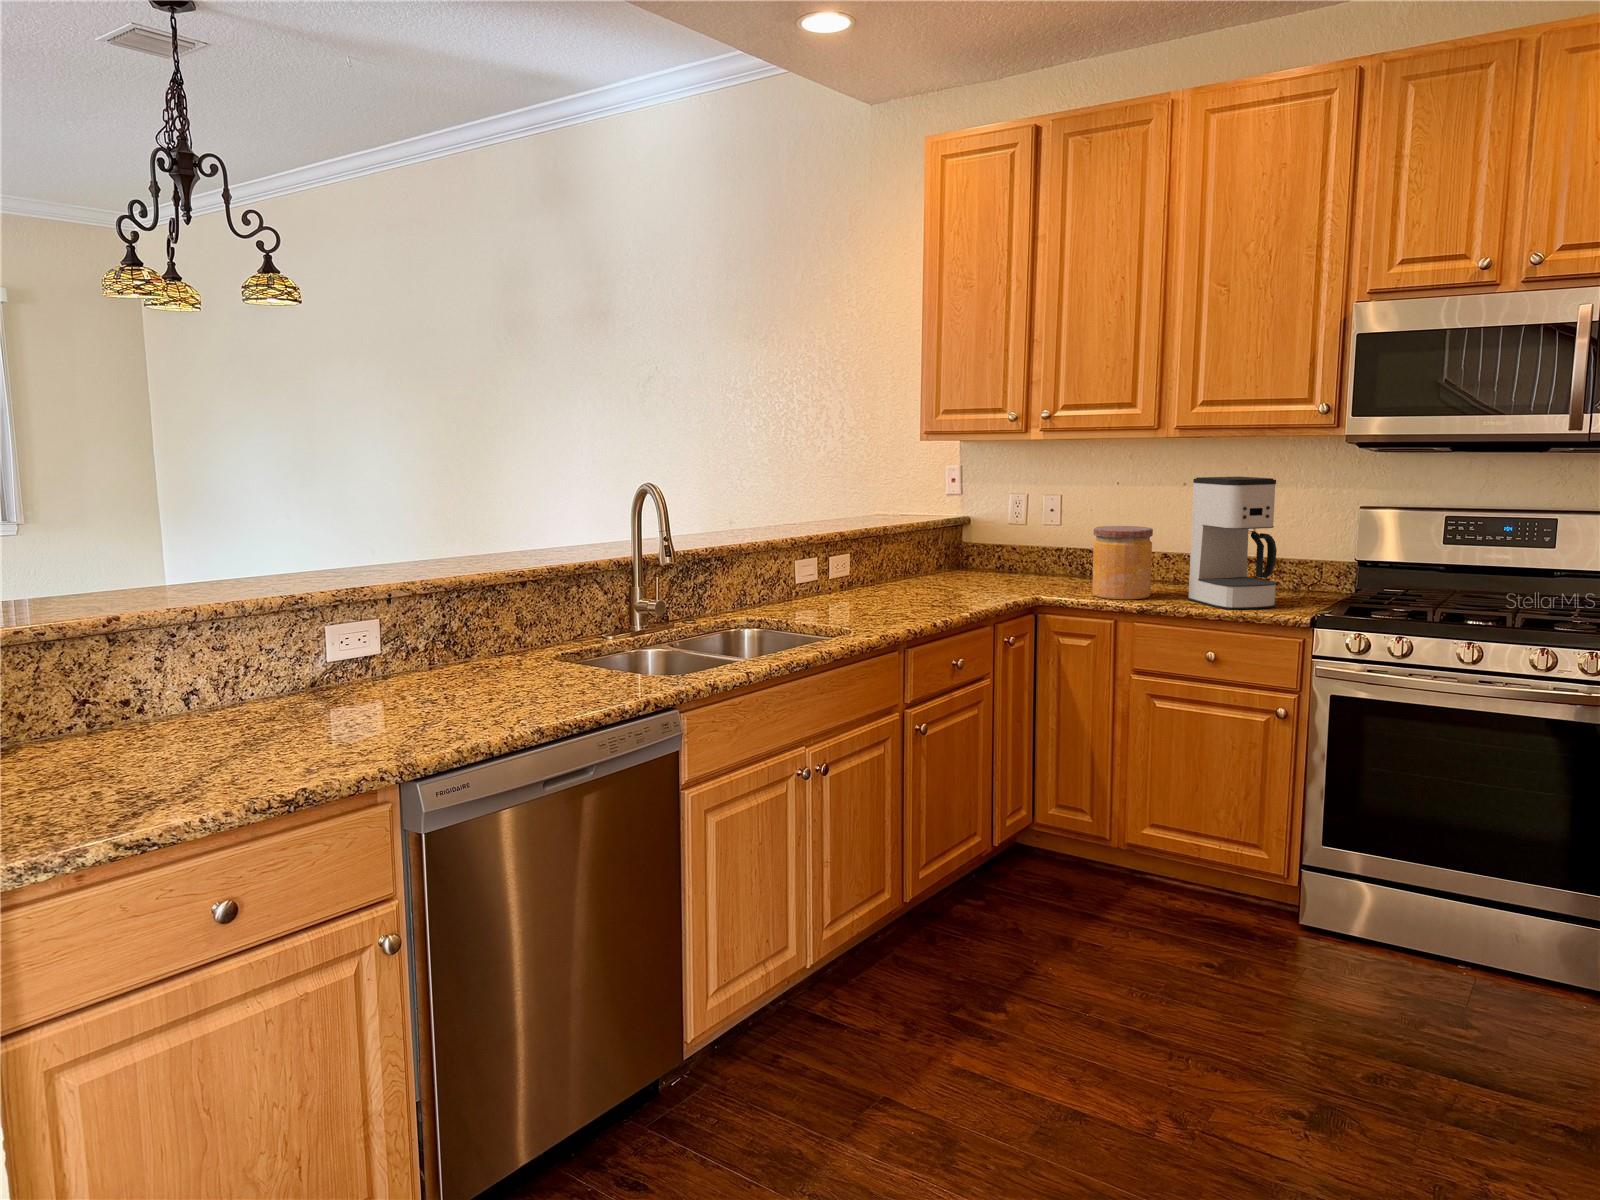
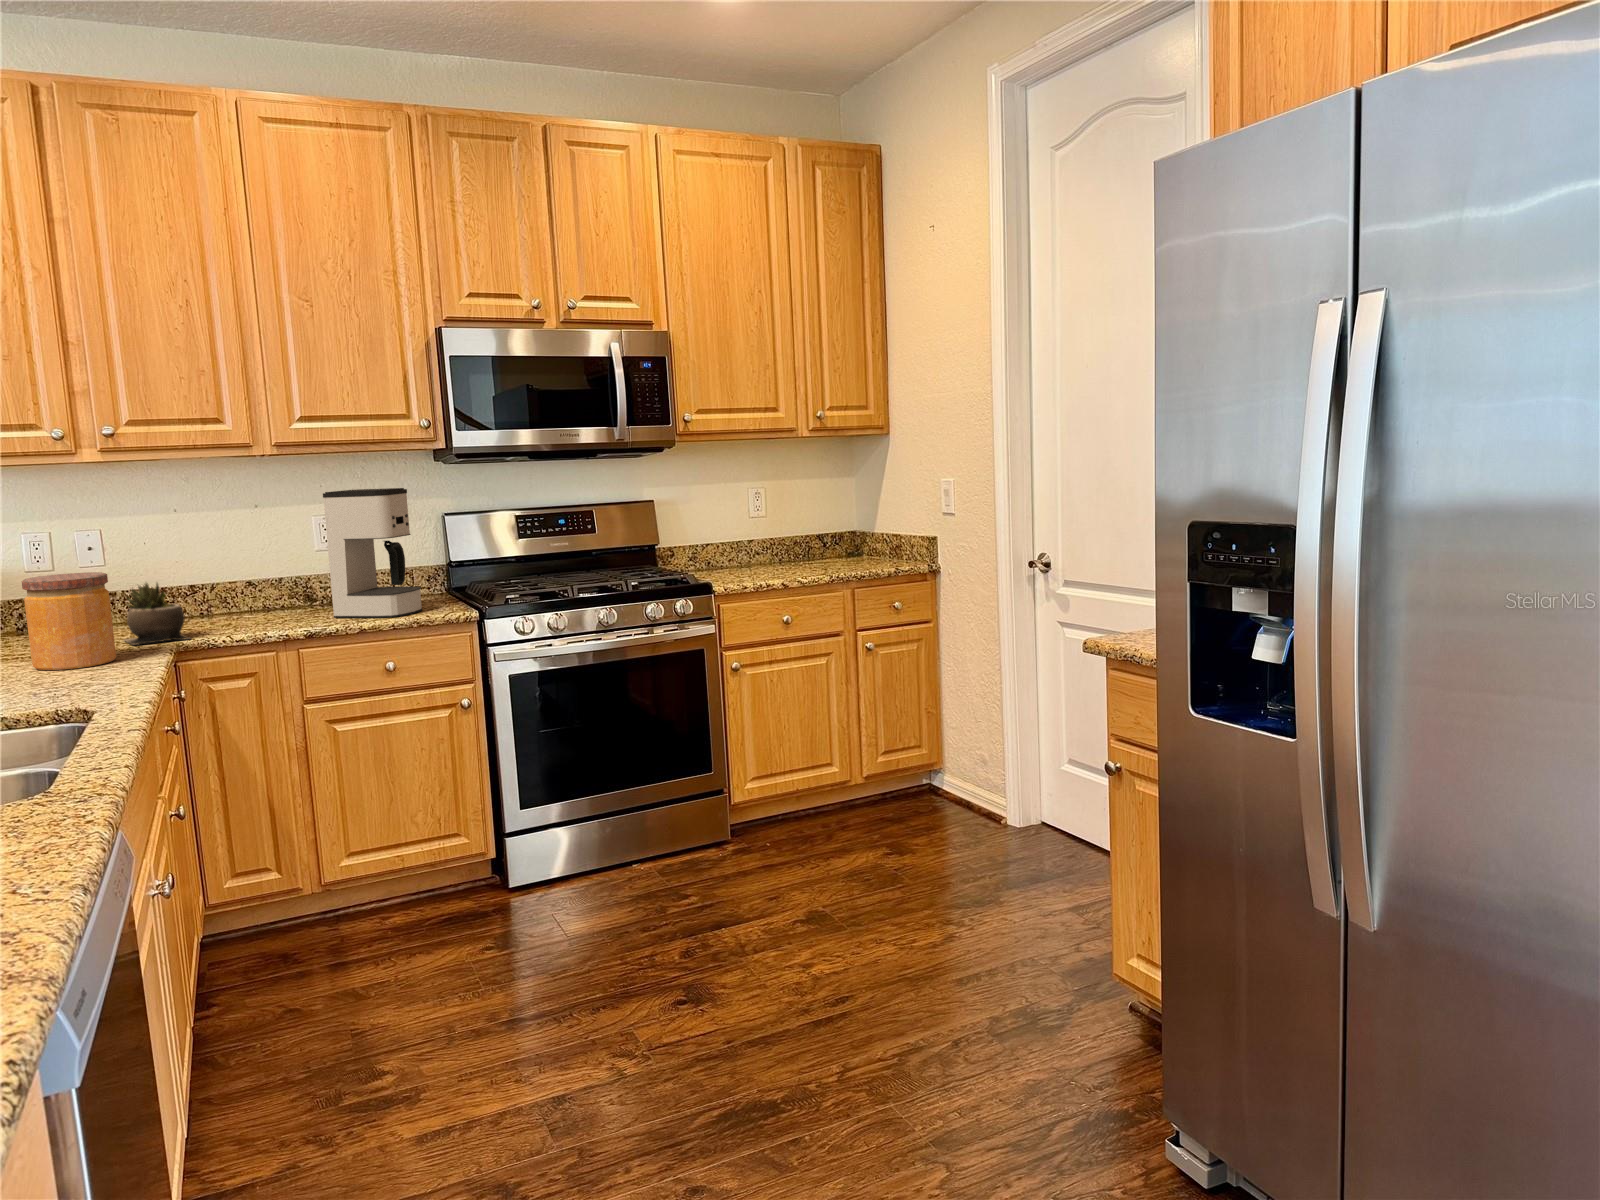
jar: present [1092,526,1153,600] -> present [22,572,116,670]
succulent plant: none [1002,542,1058,596] -> present [124,583,189,645]

